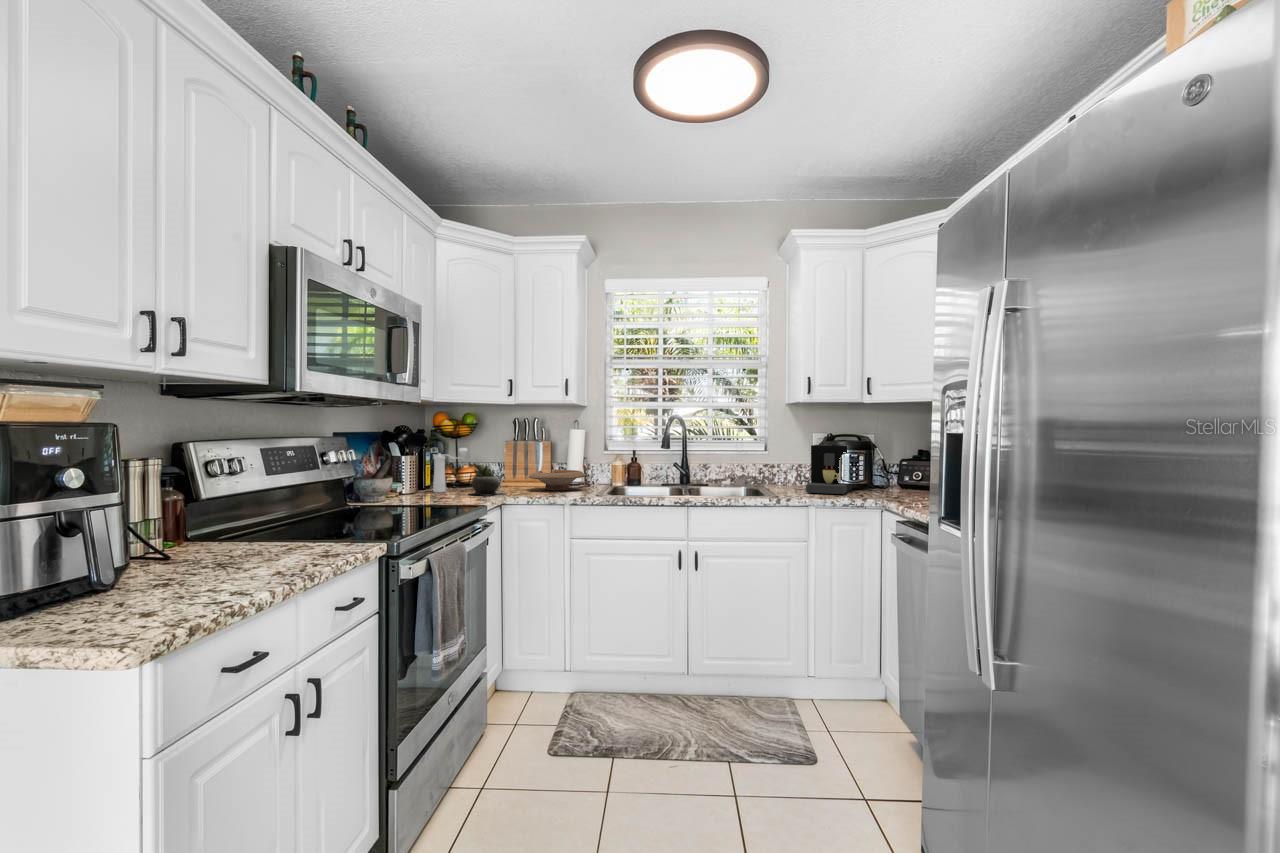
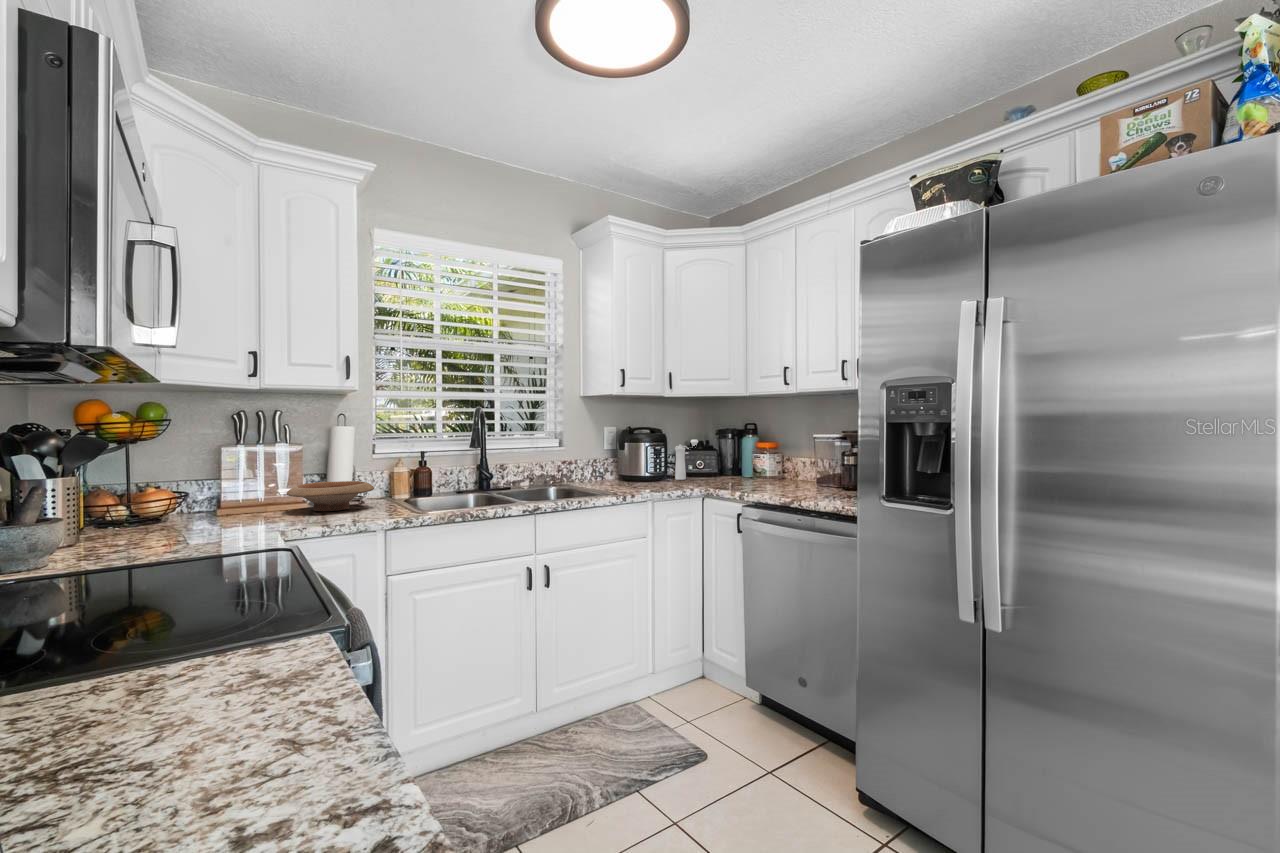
coffee maker: present [806,445,852,494] -> none [617,438,664,488]
pepper mill: present [433,448,468,493] -> present [675,439,698,480]
succulent plant: present [471,465,502,496] -> none [202,479,271,530]

